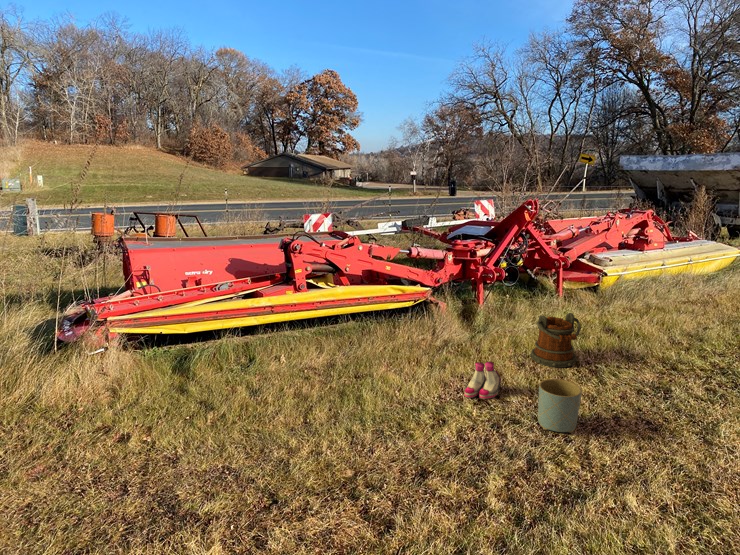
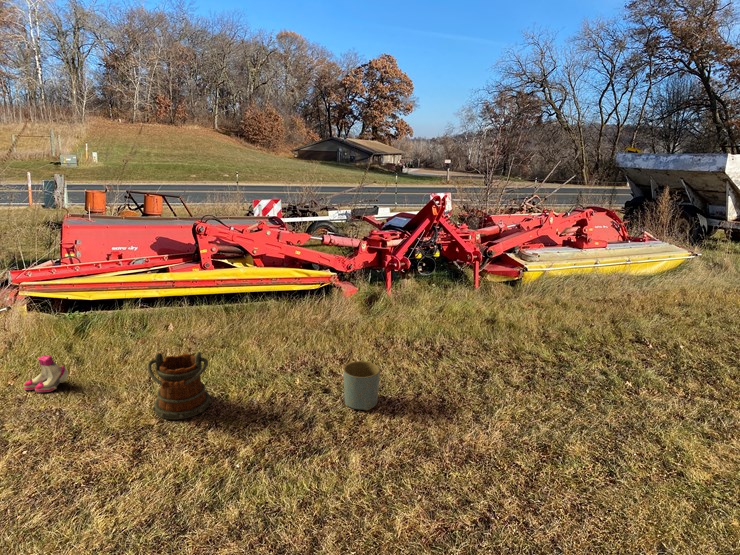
bucket: present [530,313,581,367] -> present [148,352,211,420]
boots: present [464,362,501,399] -> present [23,356,68,392]

